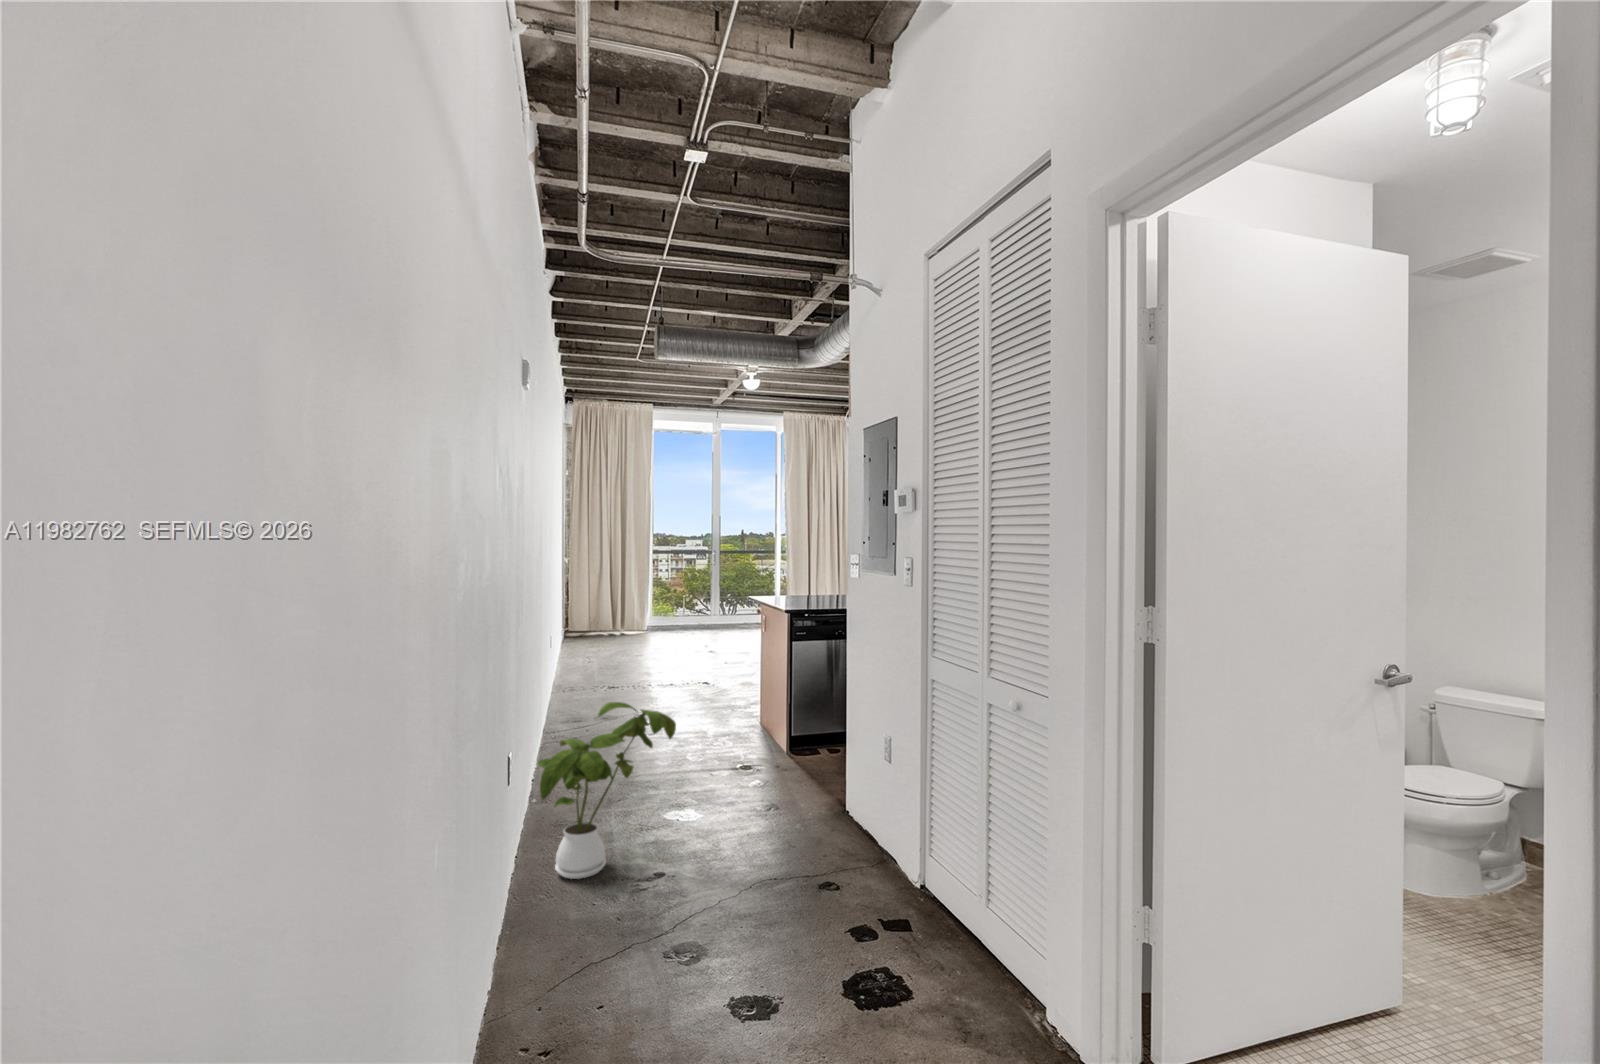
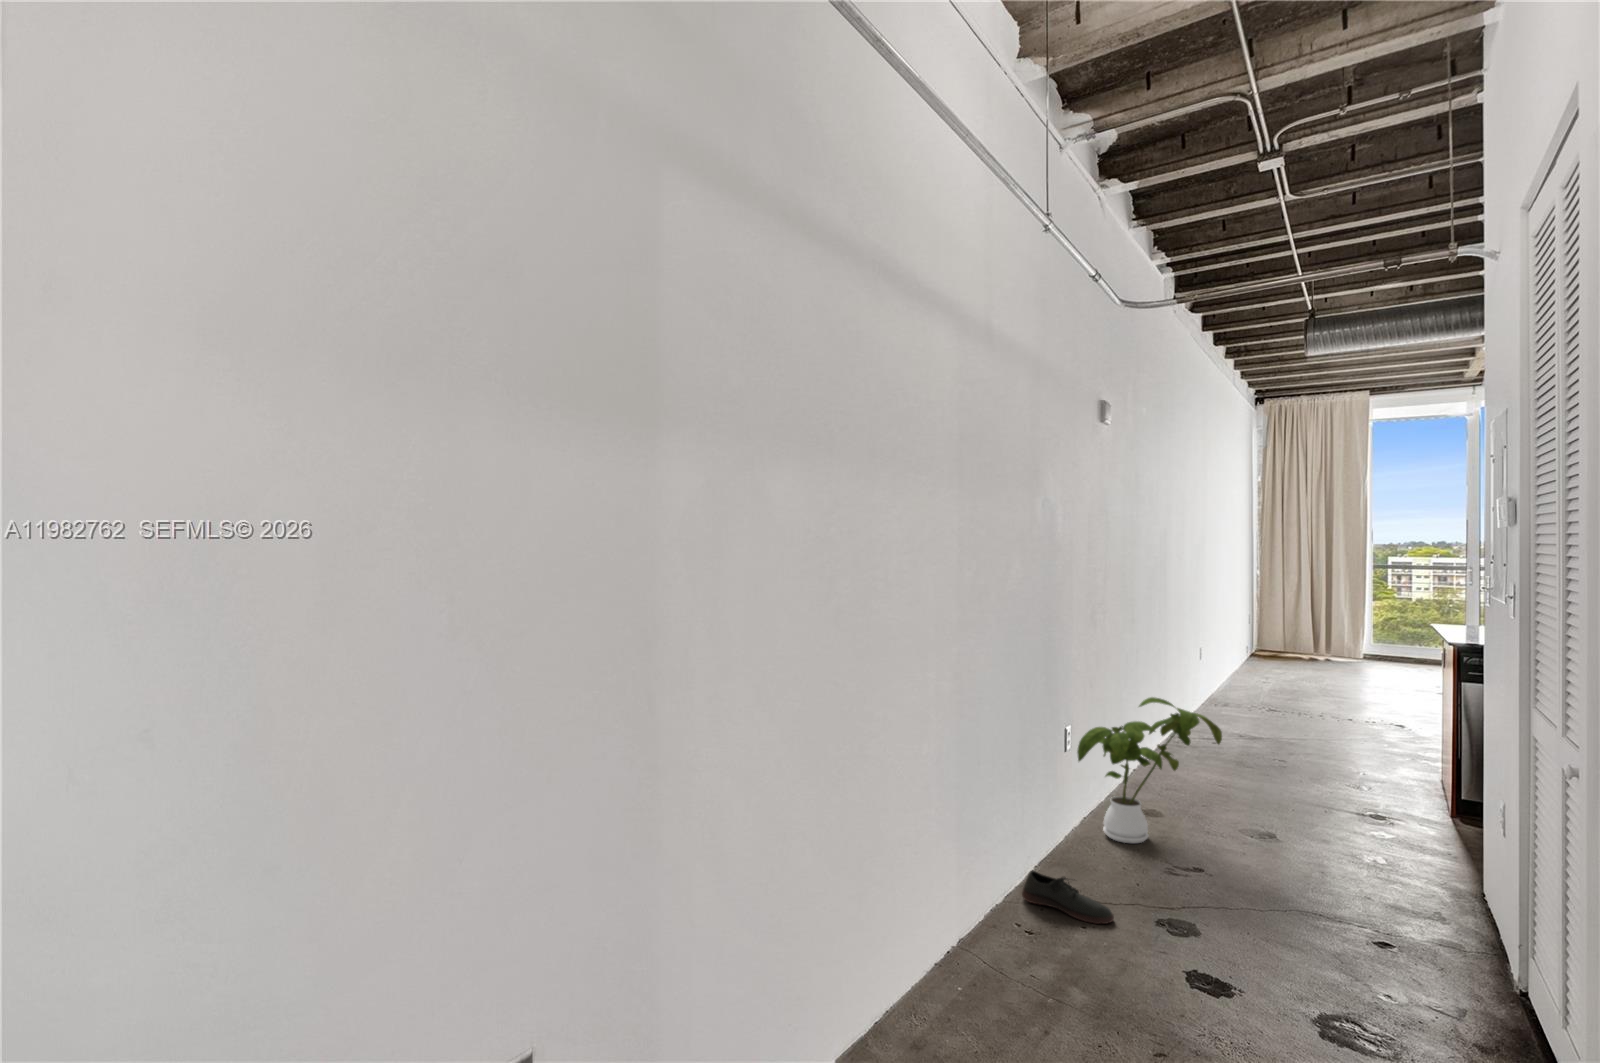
shoe: none [518,960,642,1020] -> present [1022,871,1114,924]

